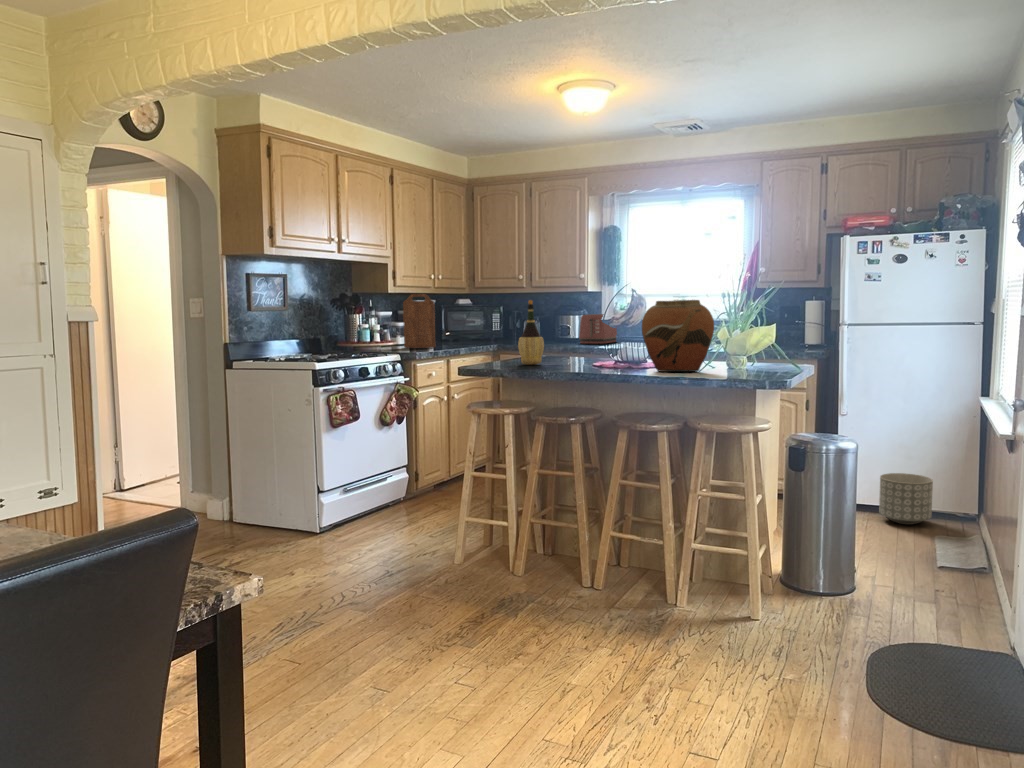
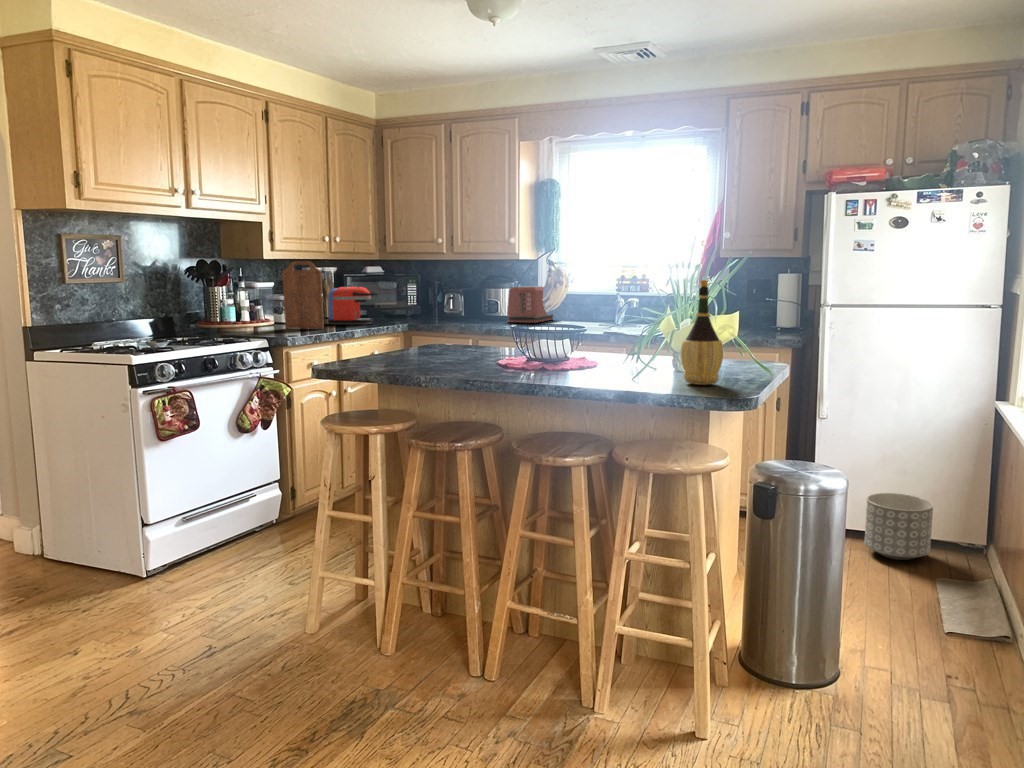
wine bottle: present [518,300,544,365] -> present [681,280,723,385]
vase: present [642,300,714,372] -> none [553,278,654,380]
coffee maker: none [434,315,476,345] -> present [327,287,378,324]

